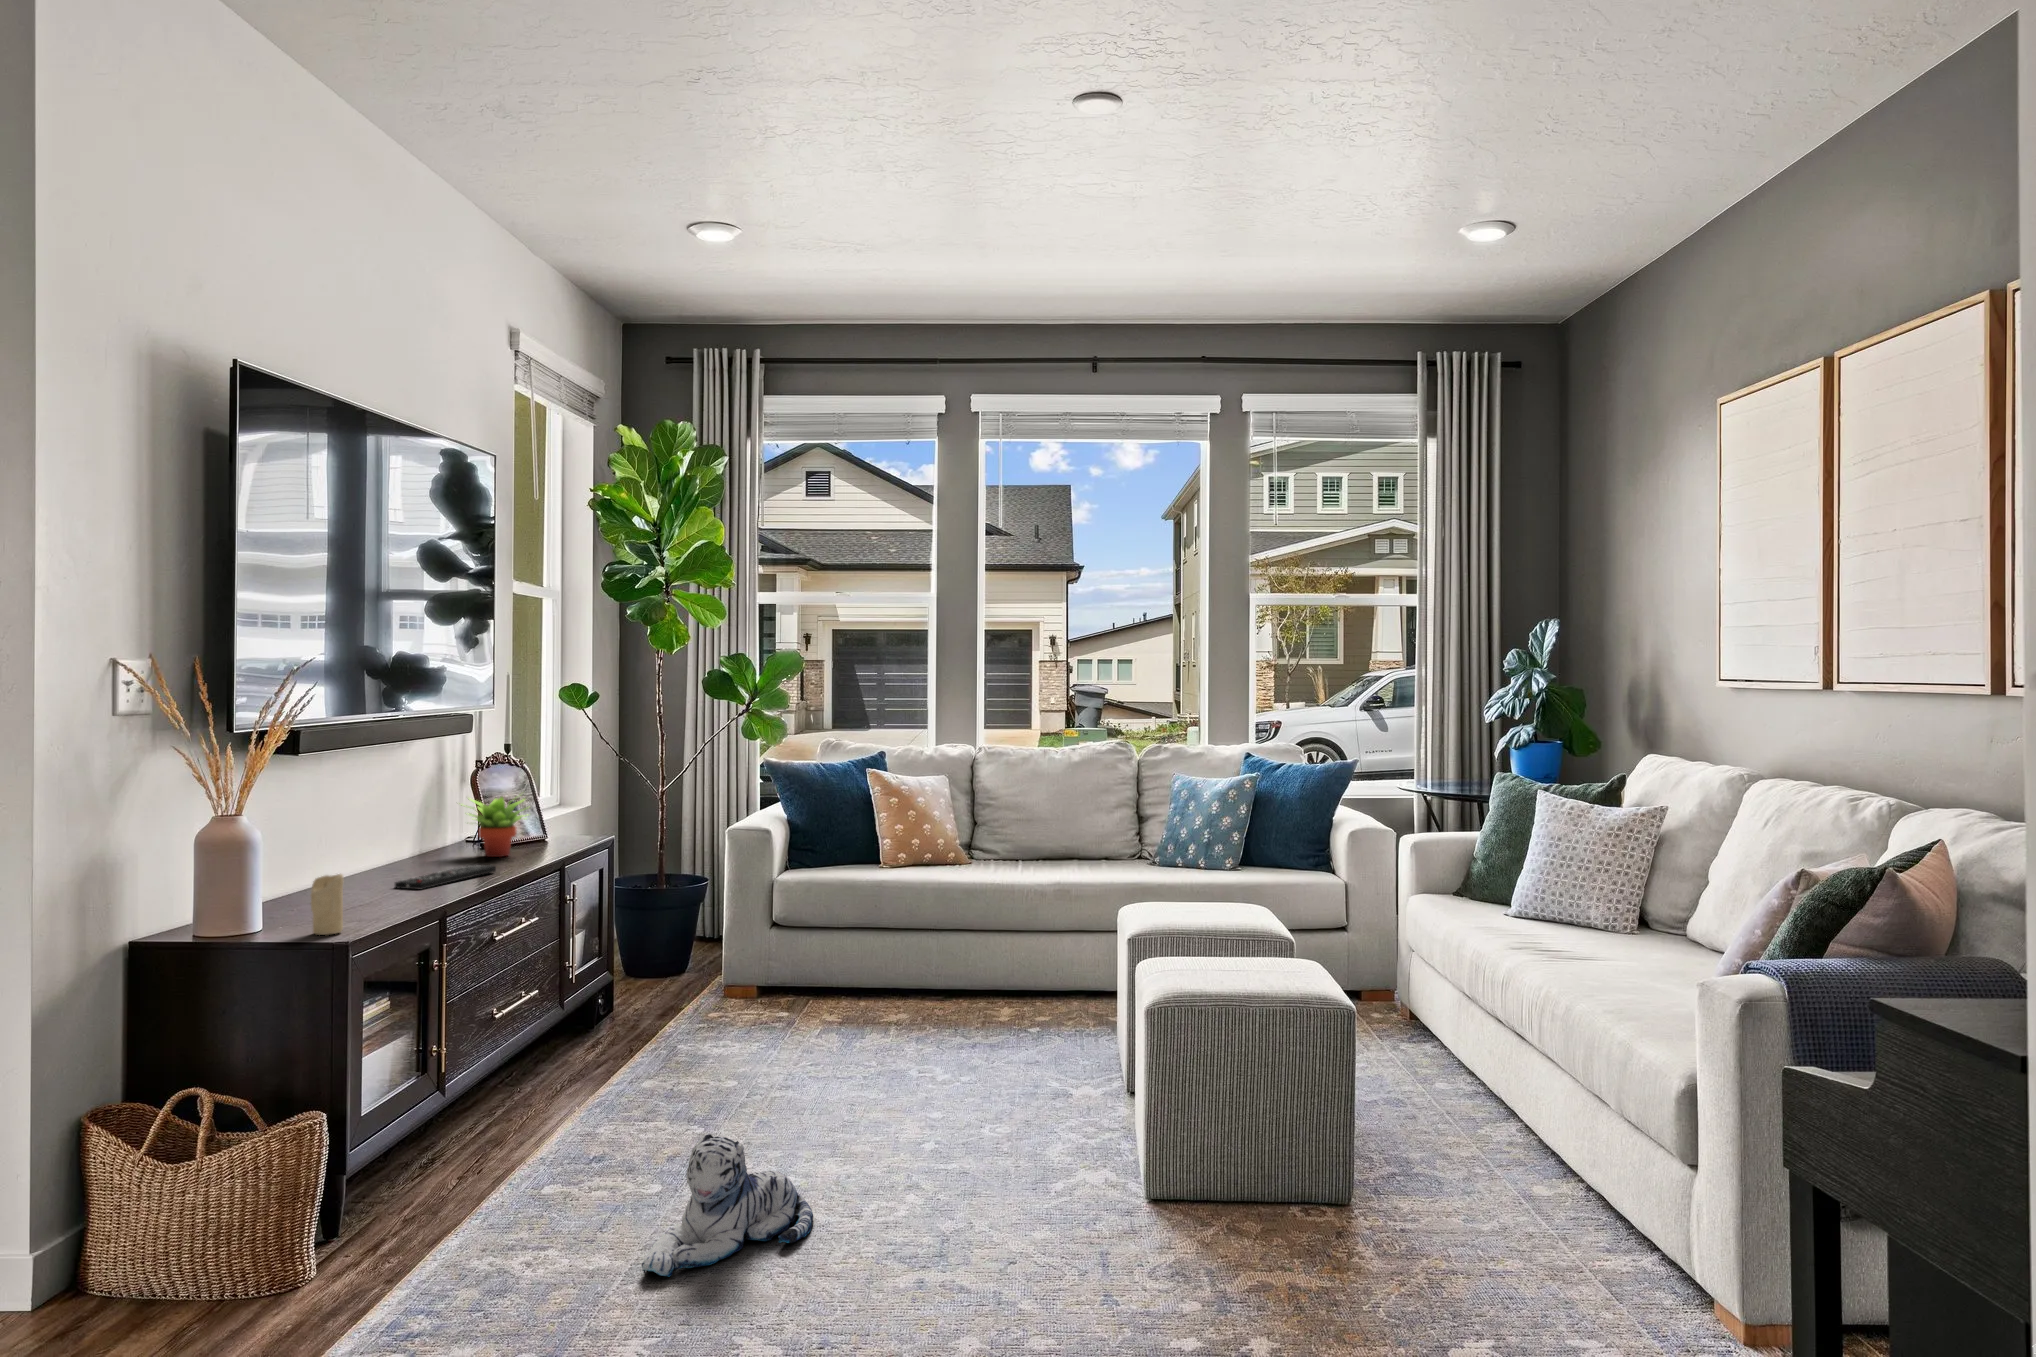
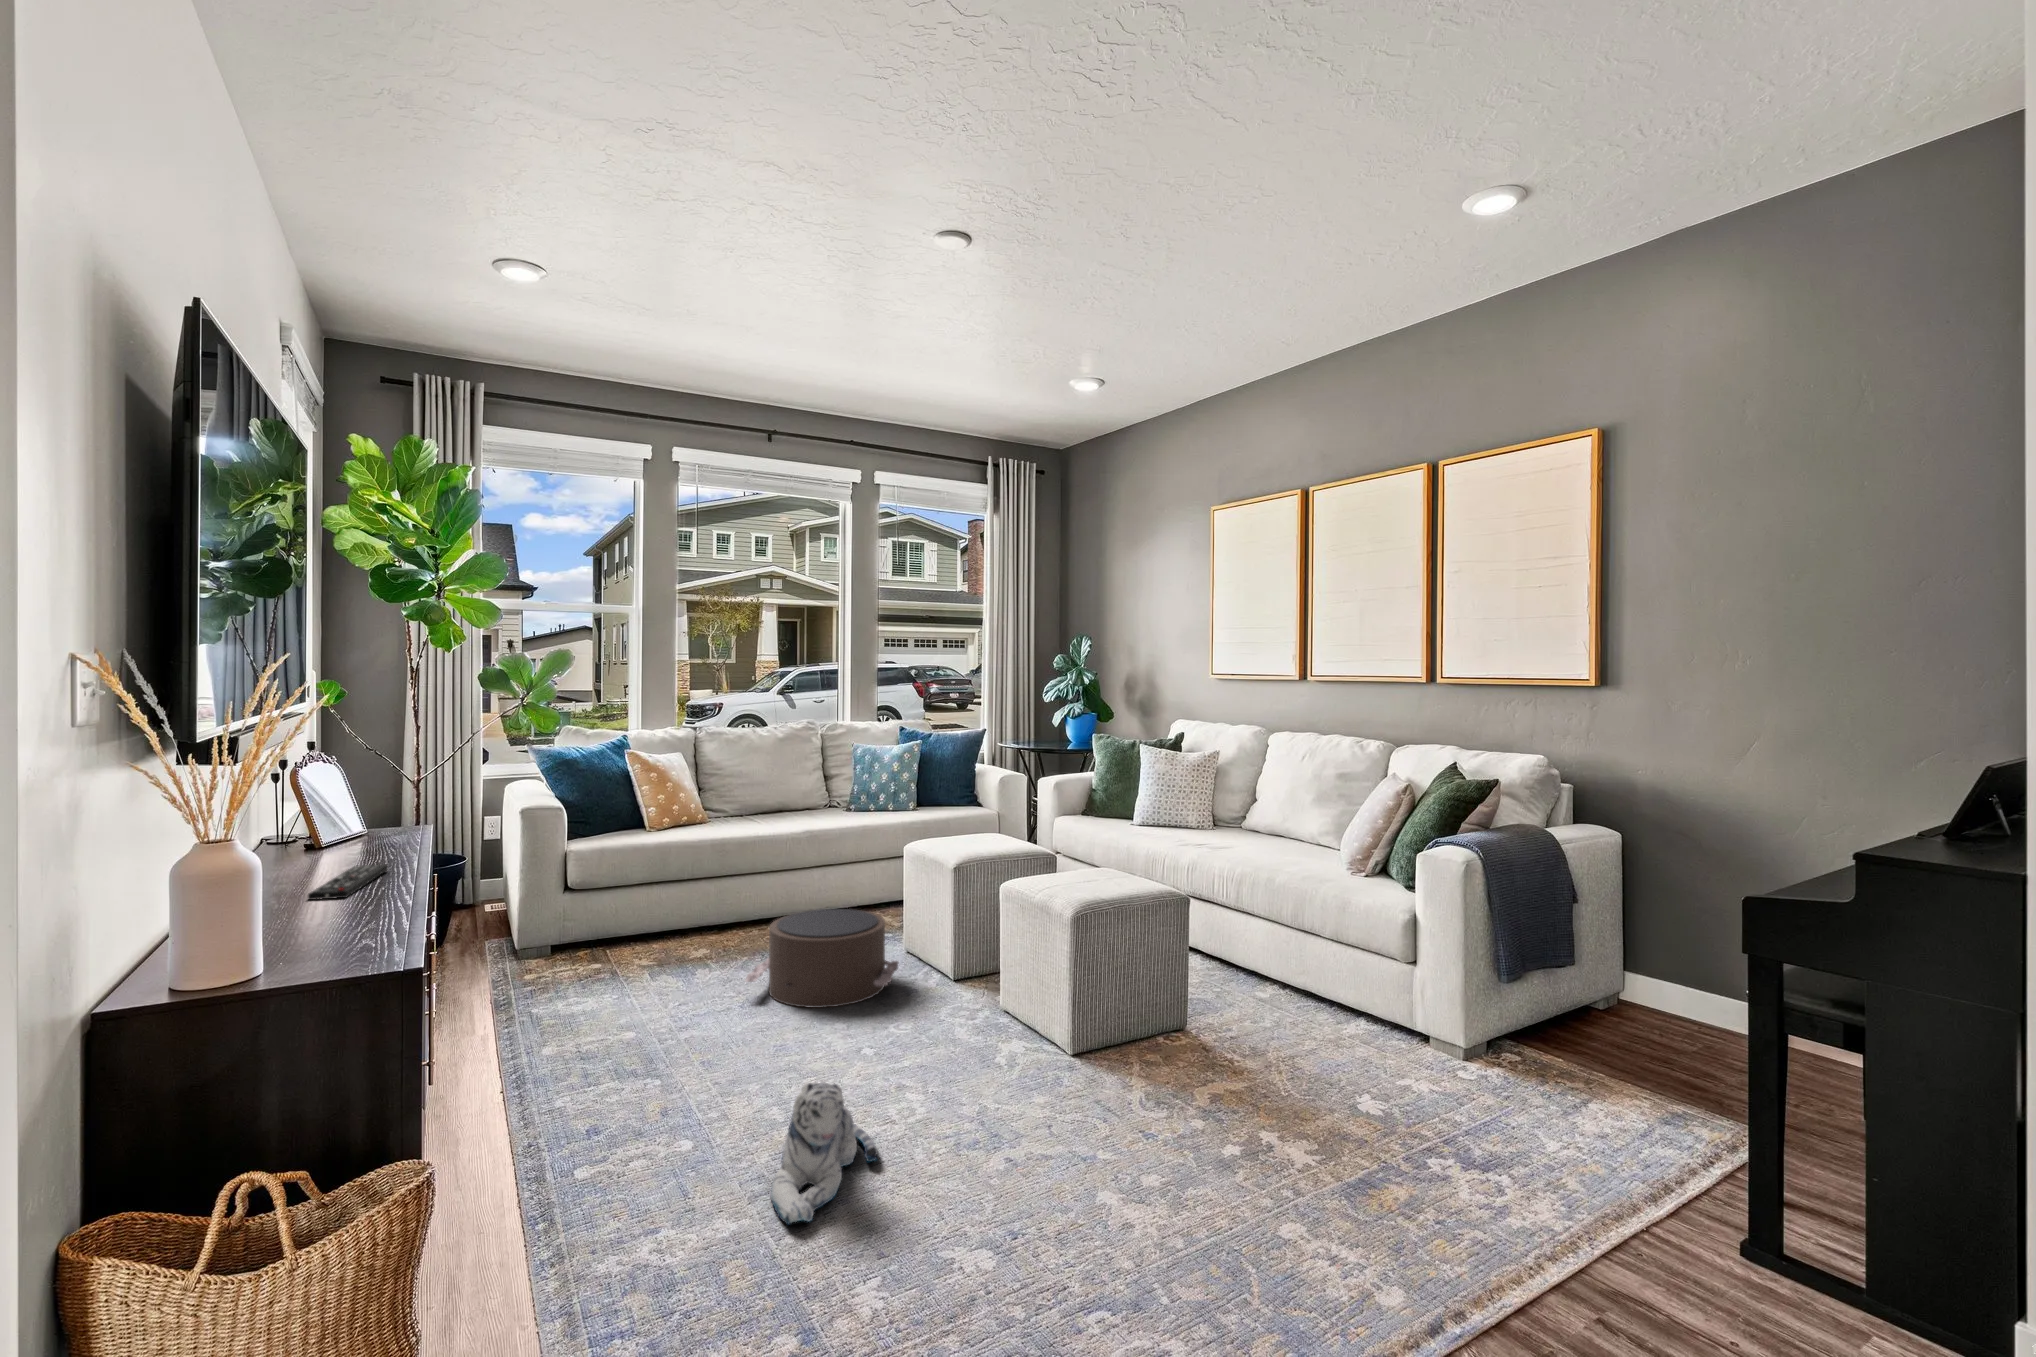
succulent plant: present [461,792,530,857] -> none [296,786,382,856]
candle: present [310,874,344,935] -> none [340,891,381,963]
pouf: none [876,977,1066,1095] -> present [746,909,899,1008]

